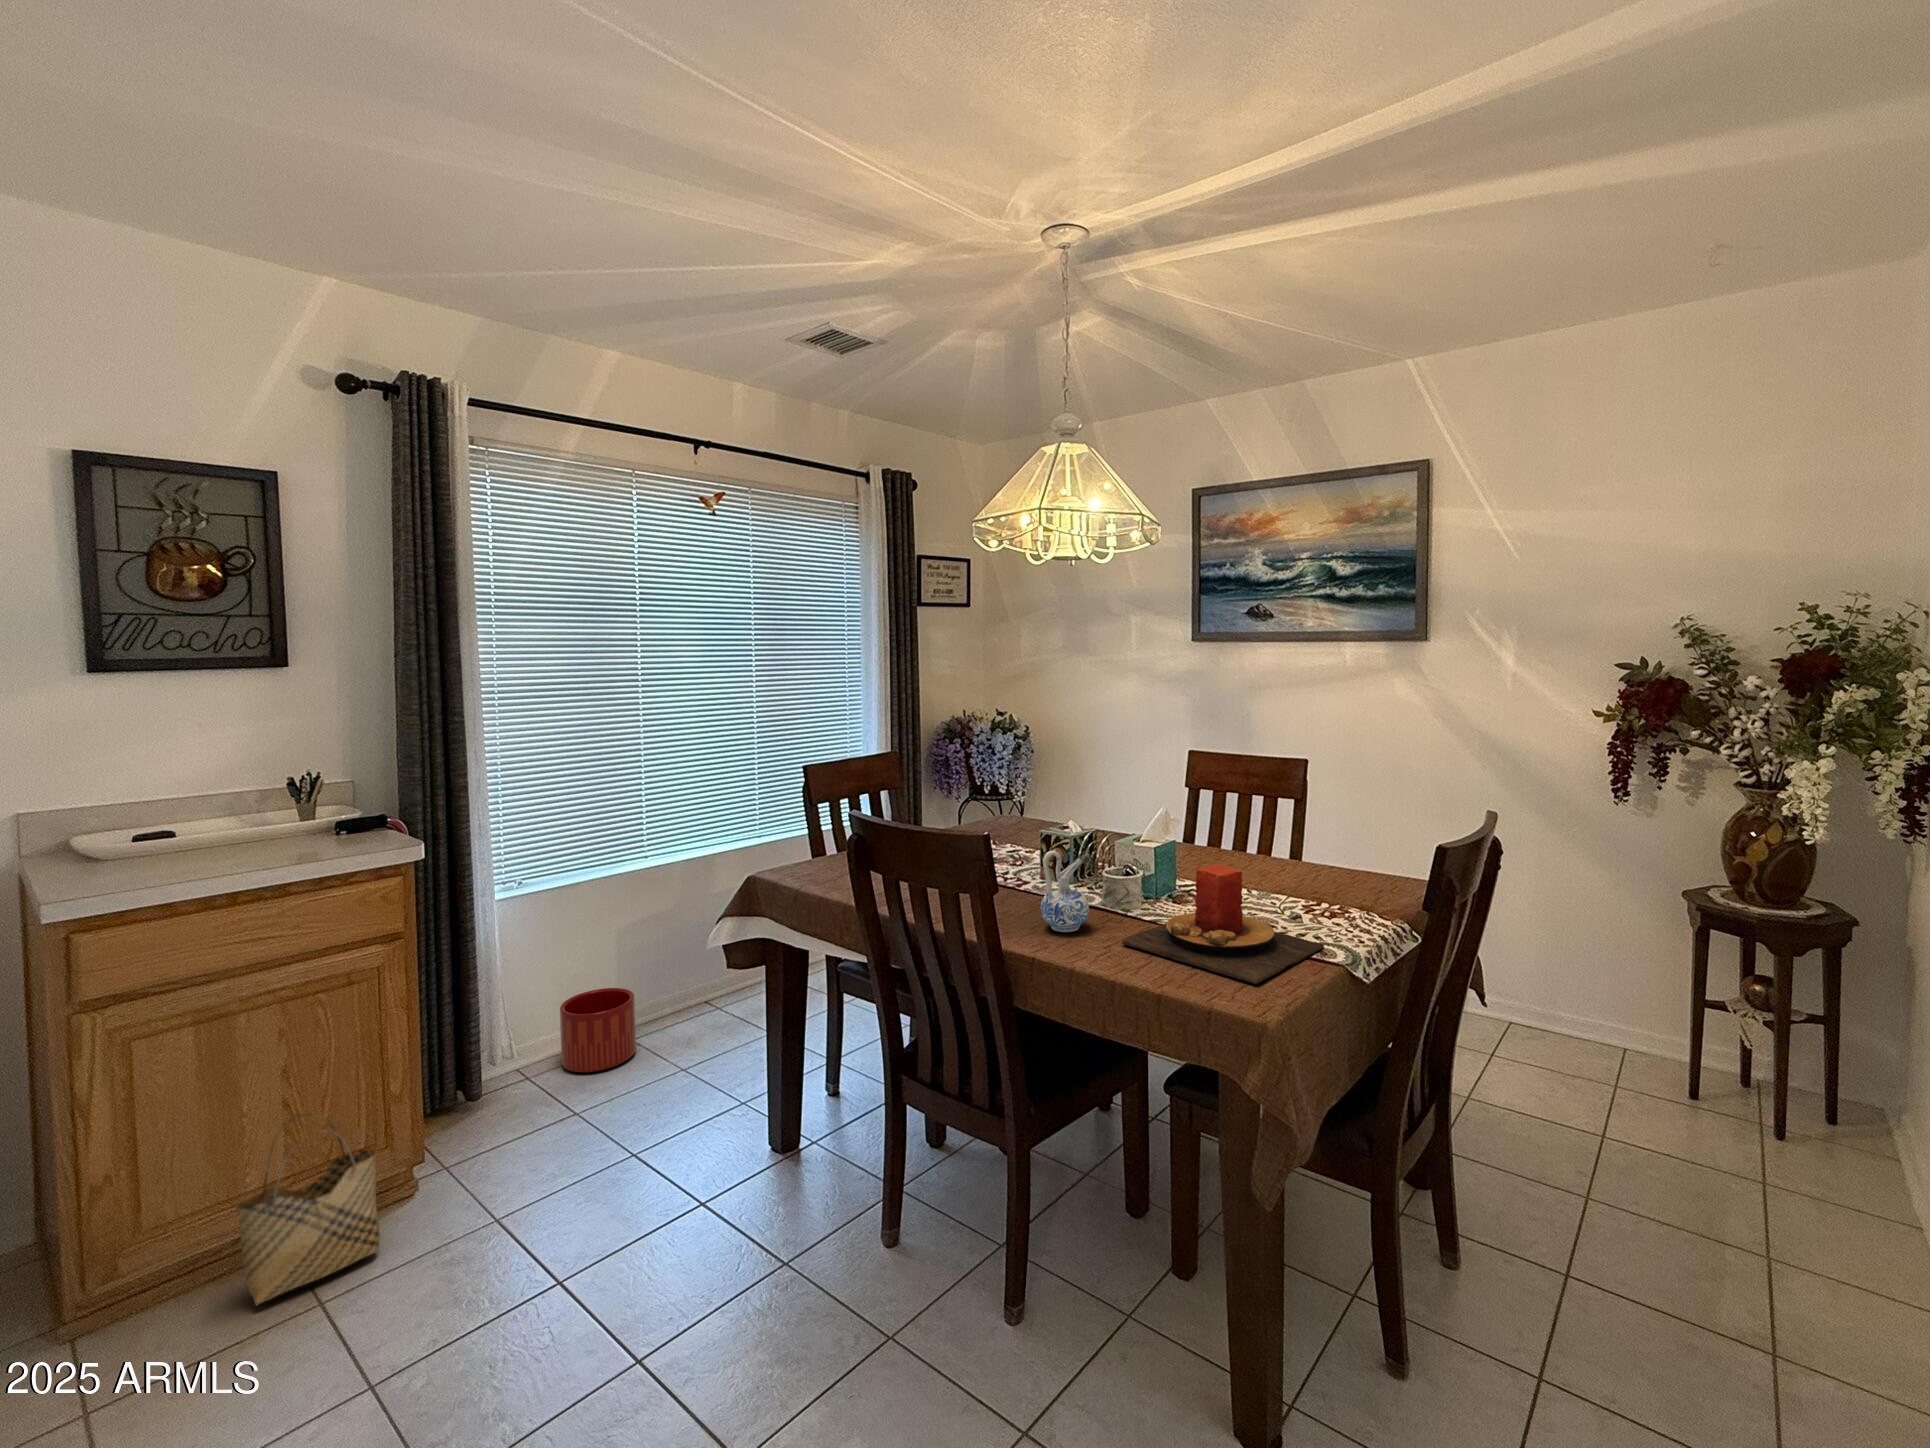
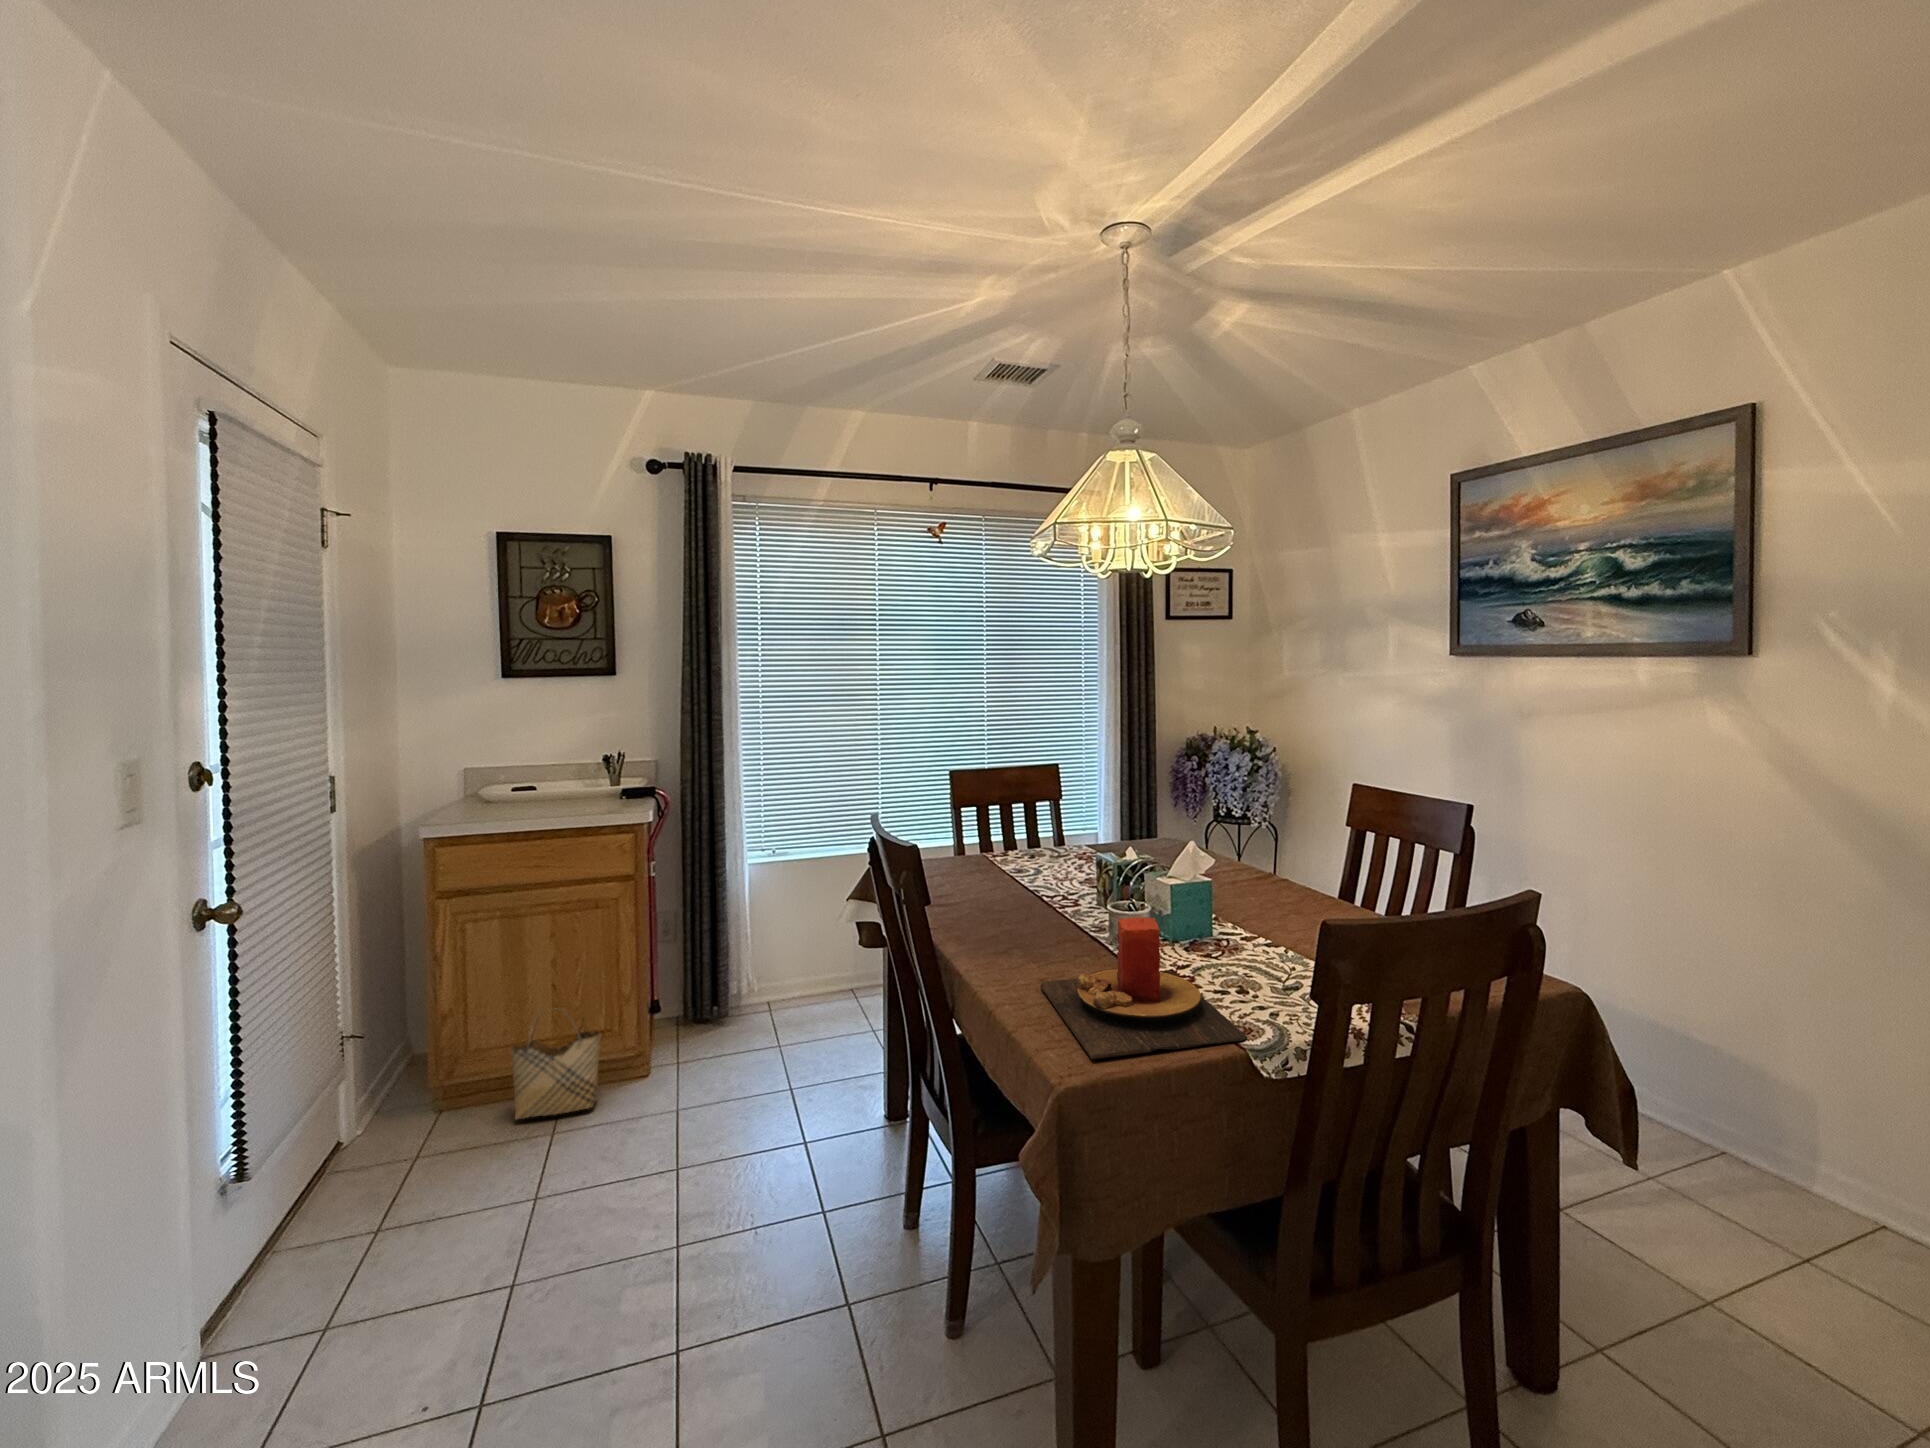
ceramic pitcher: present [1041,851,1089,932] -> none [993,877,1045,965]
planter: present [560,988,636,1073] -> none [792,949,850,1017]

